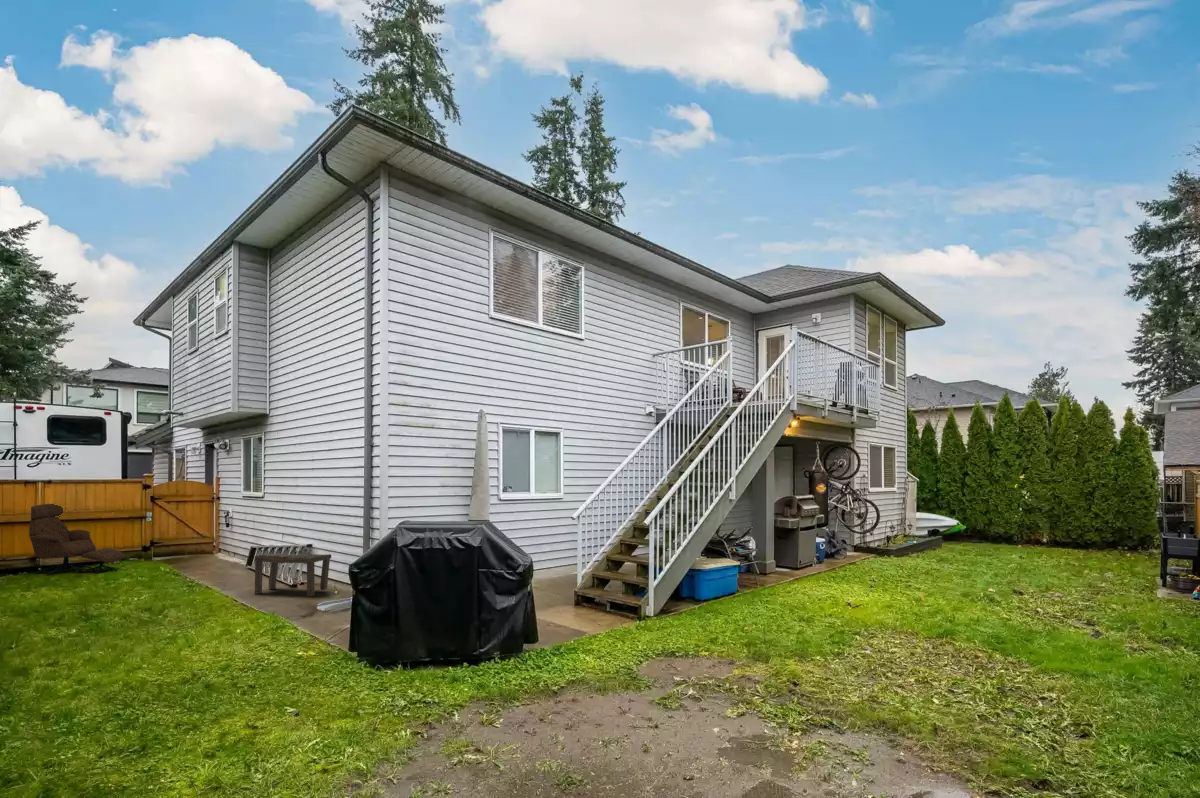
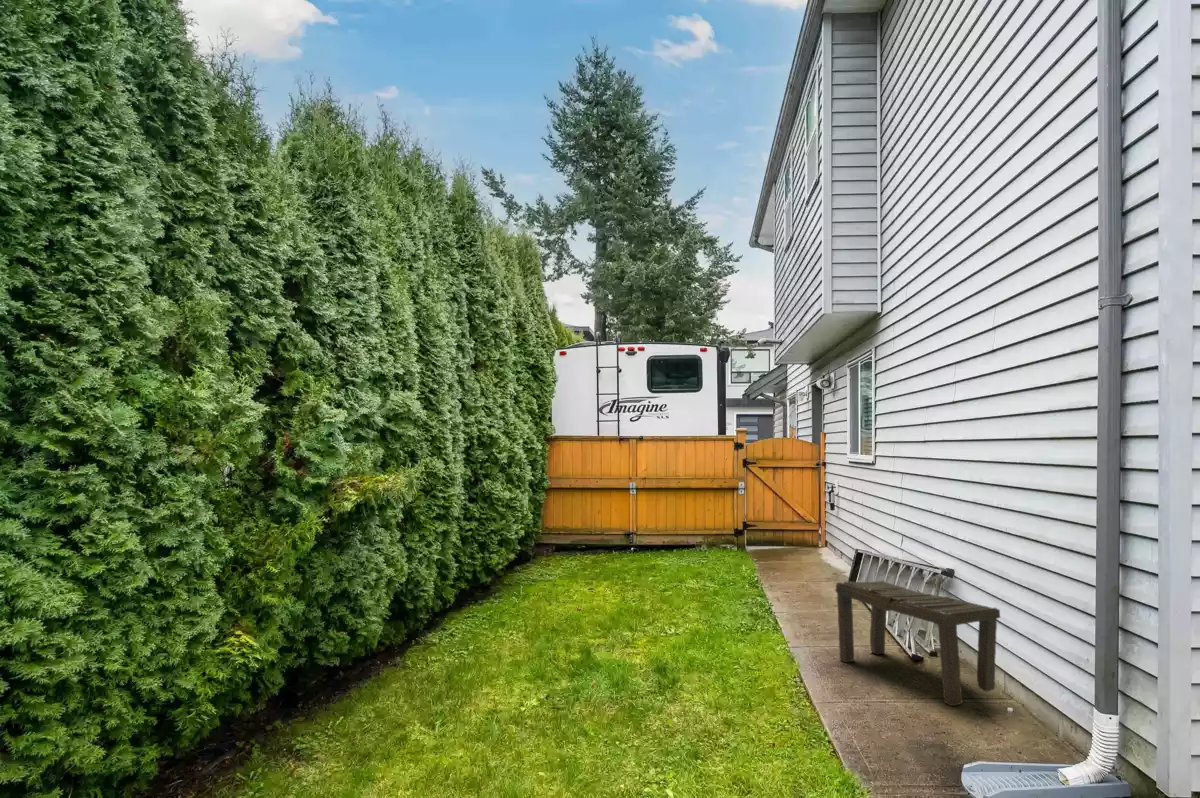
lounge chair: present [29,504,124,575] -> none [608,463,703,559]

